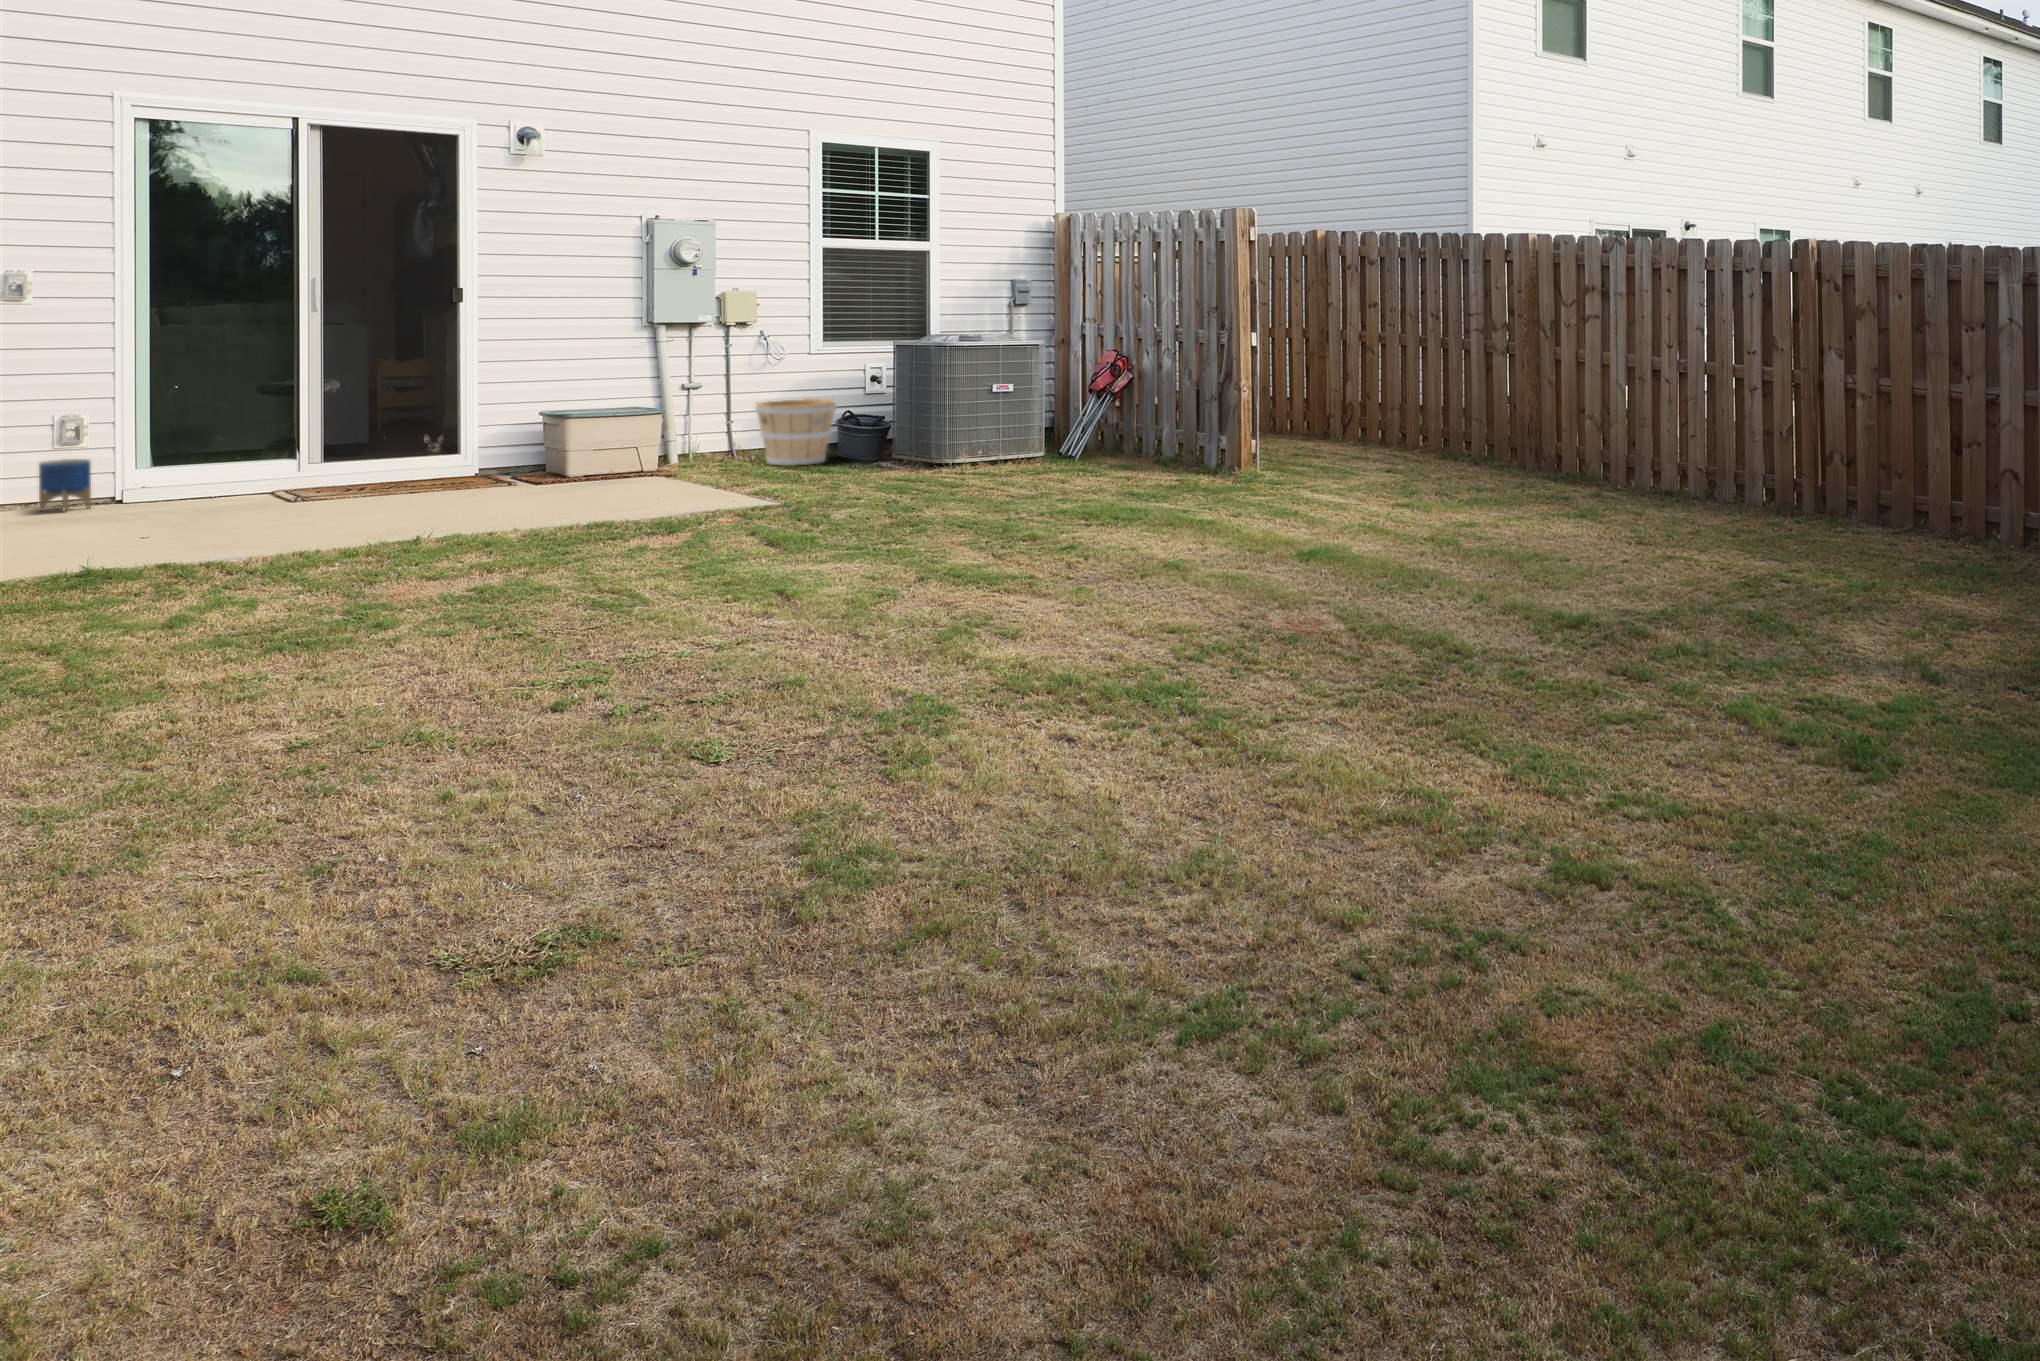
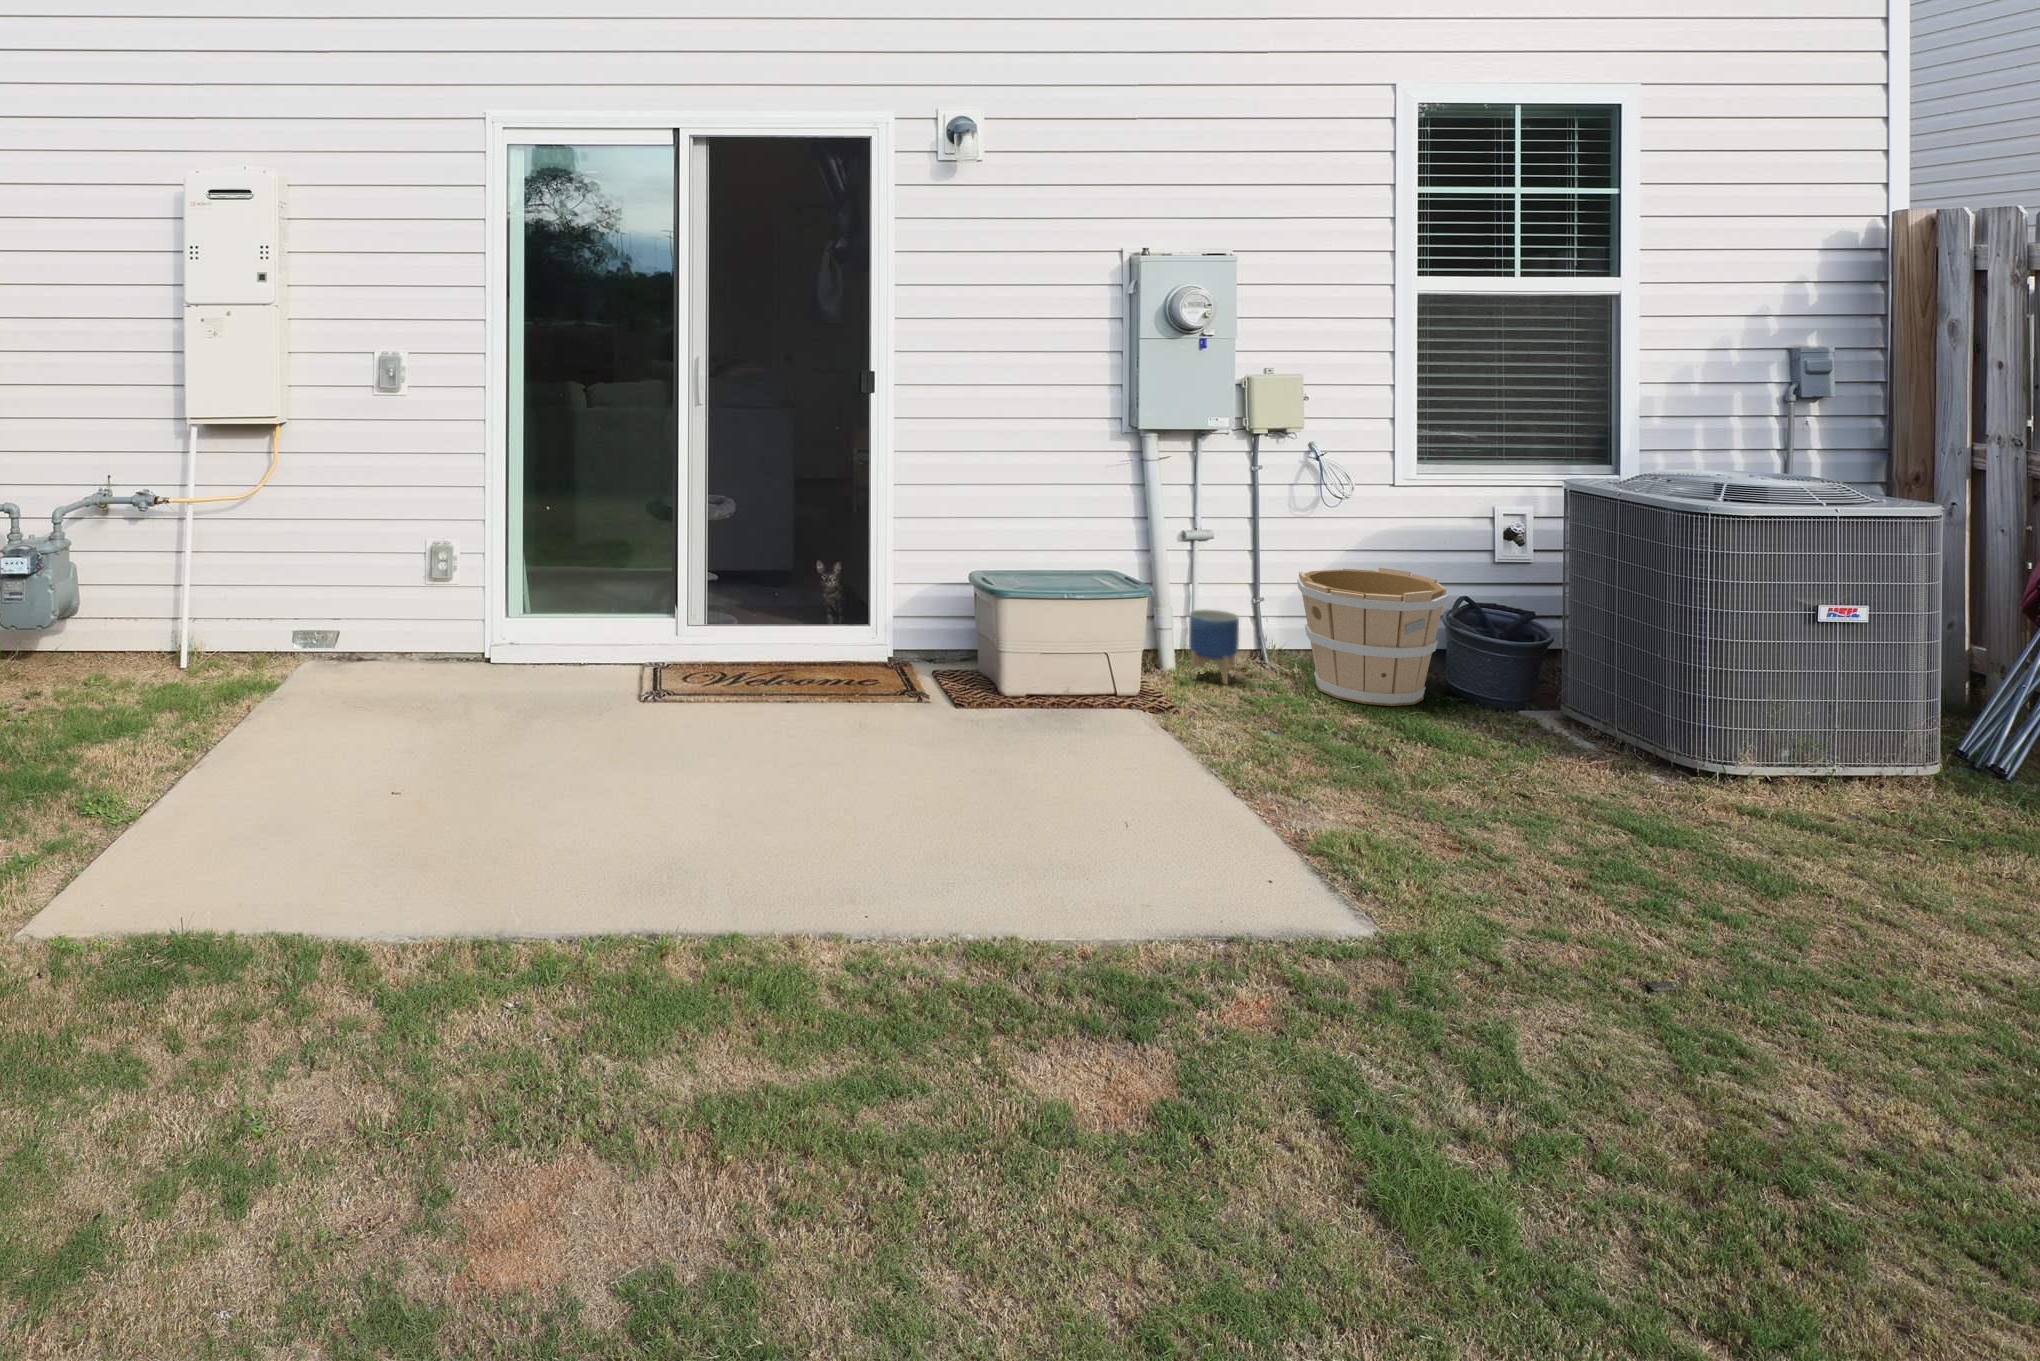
planter: present [39,459,91,511] -> present [1189,610,1239,684]

